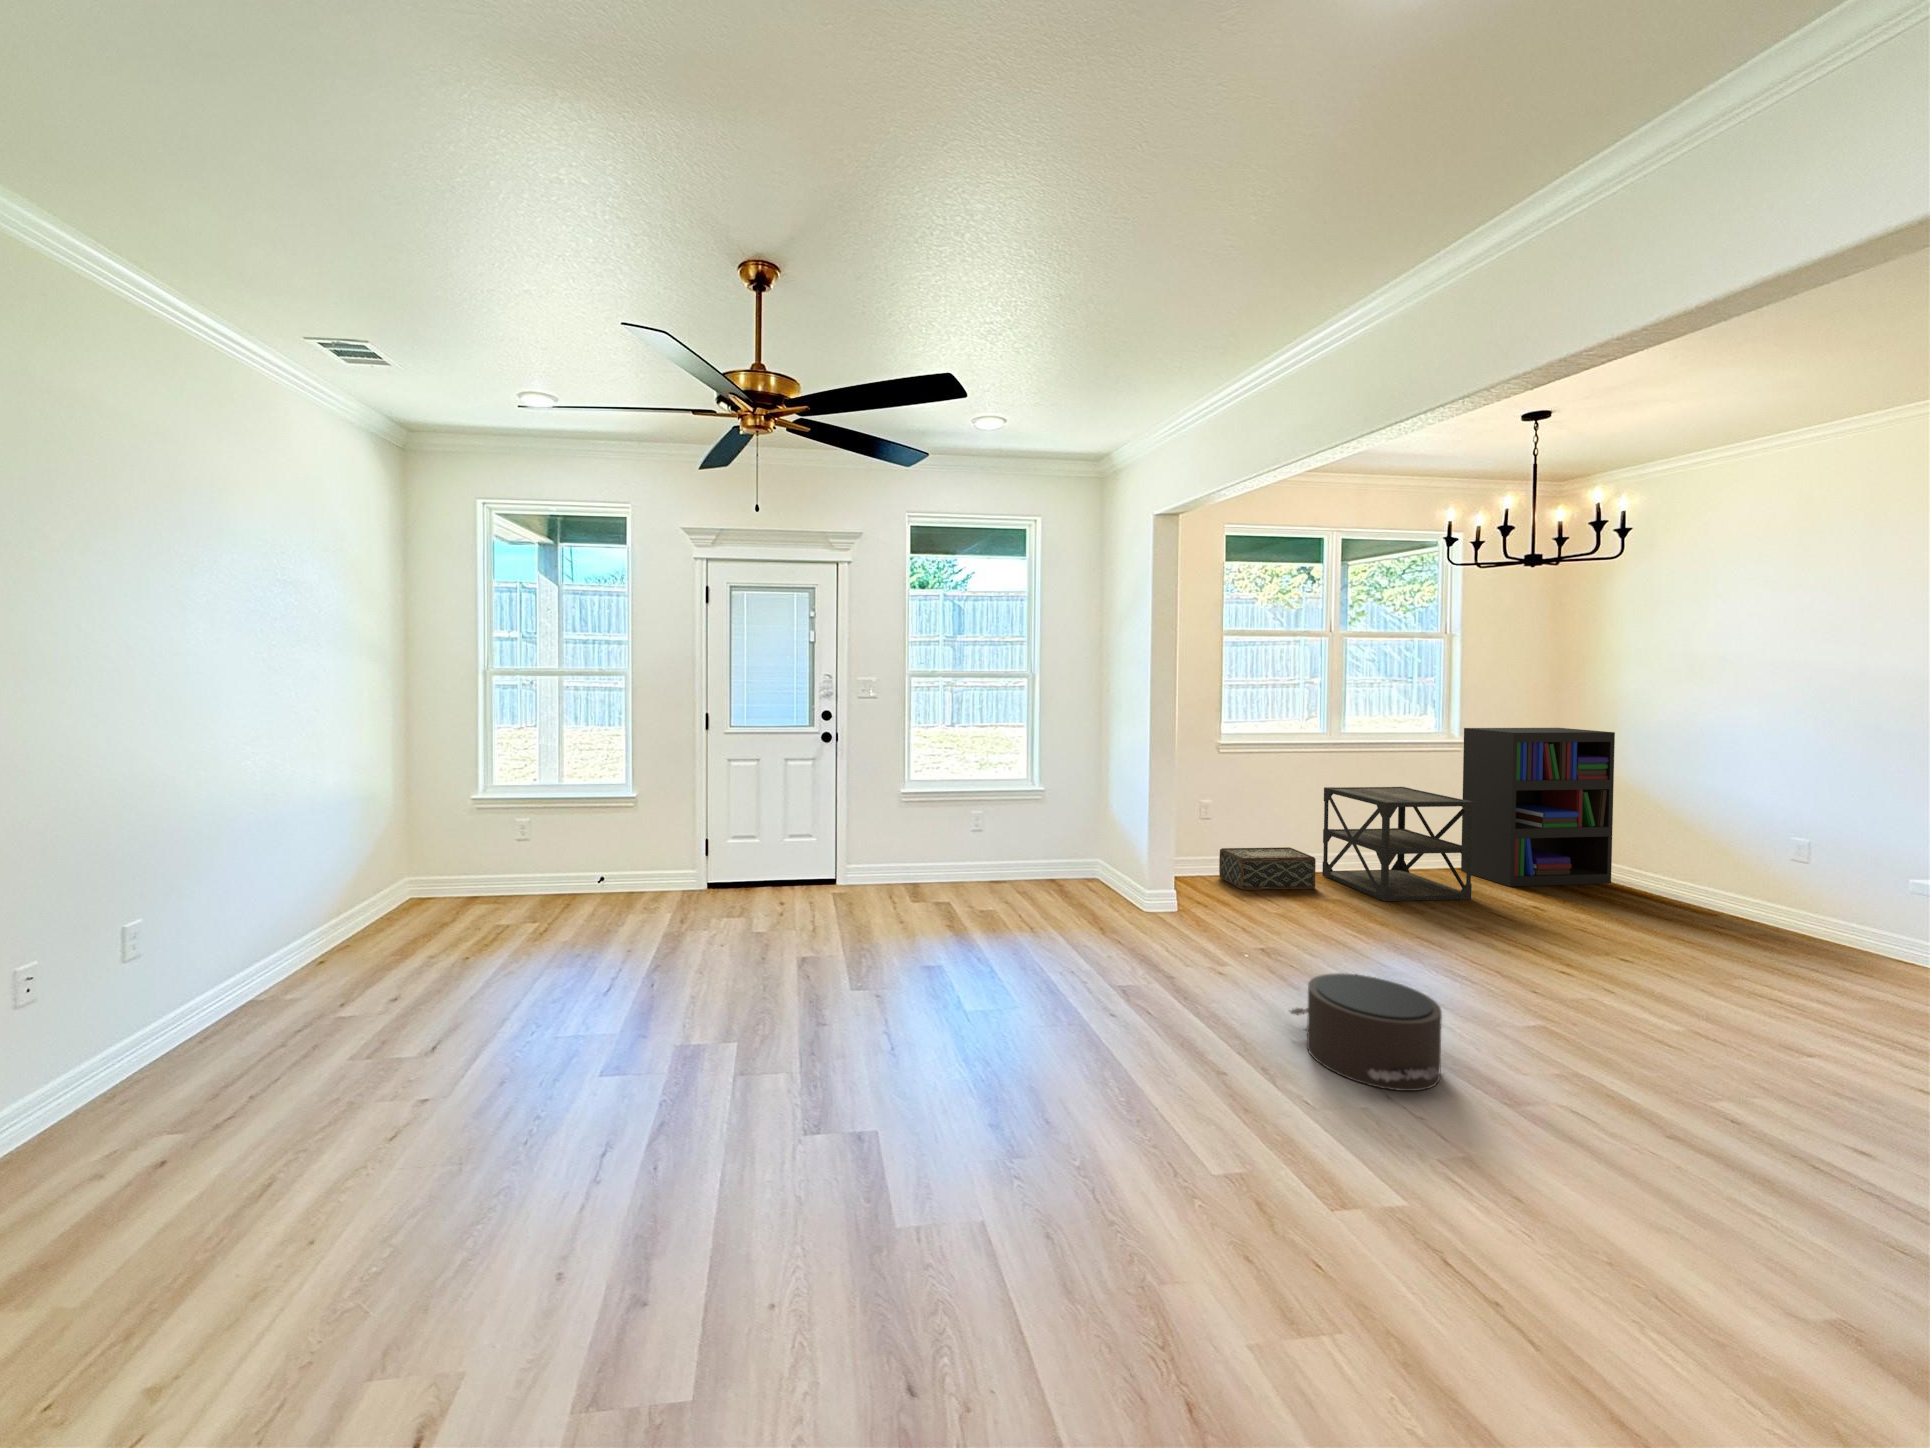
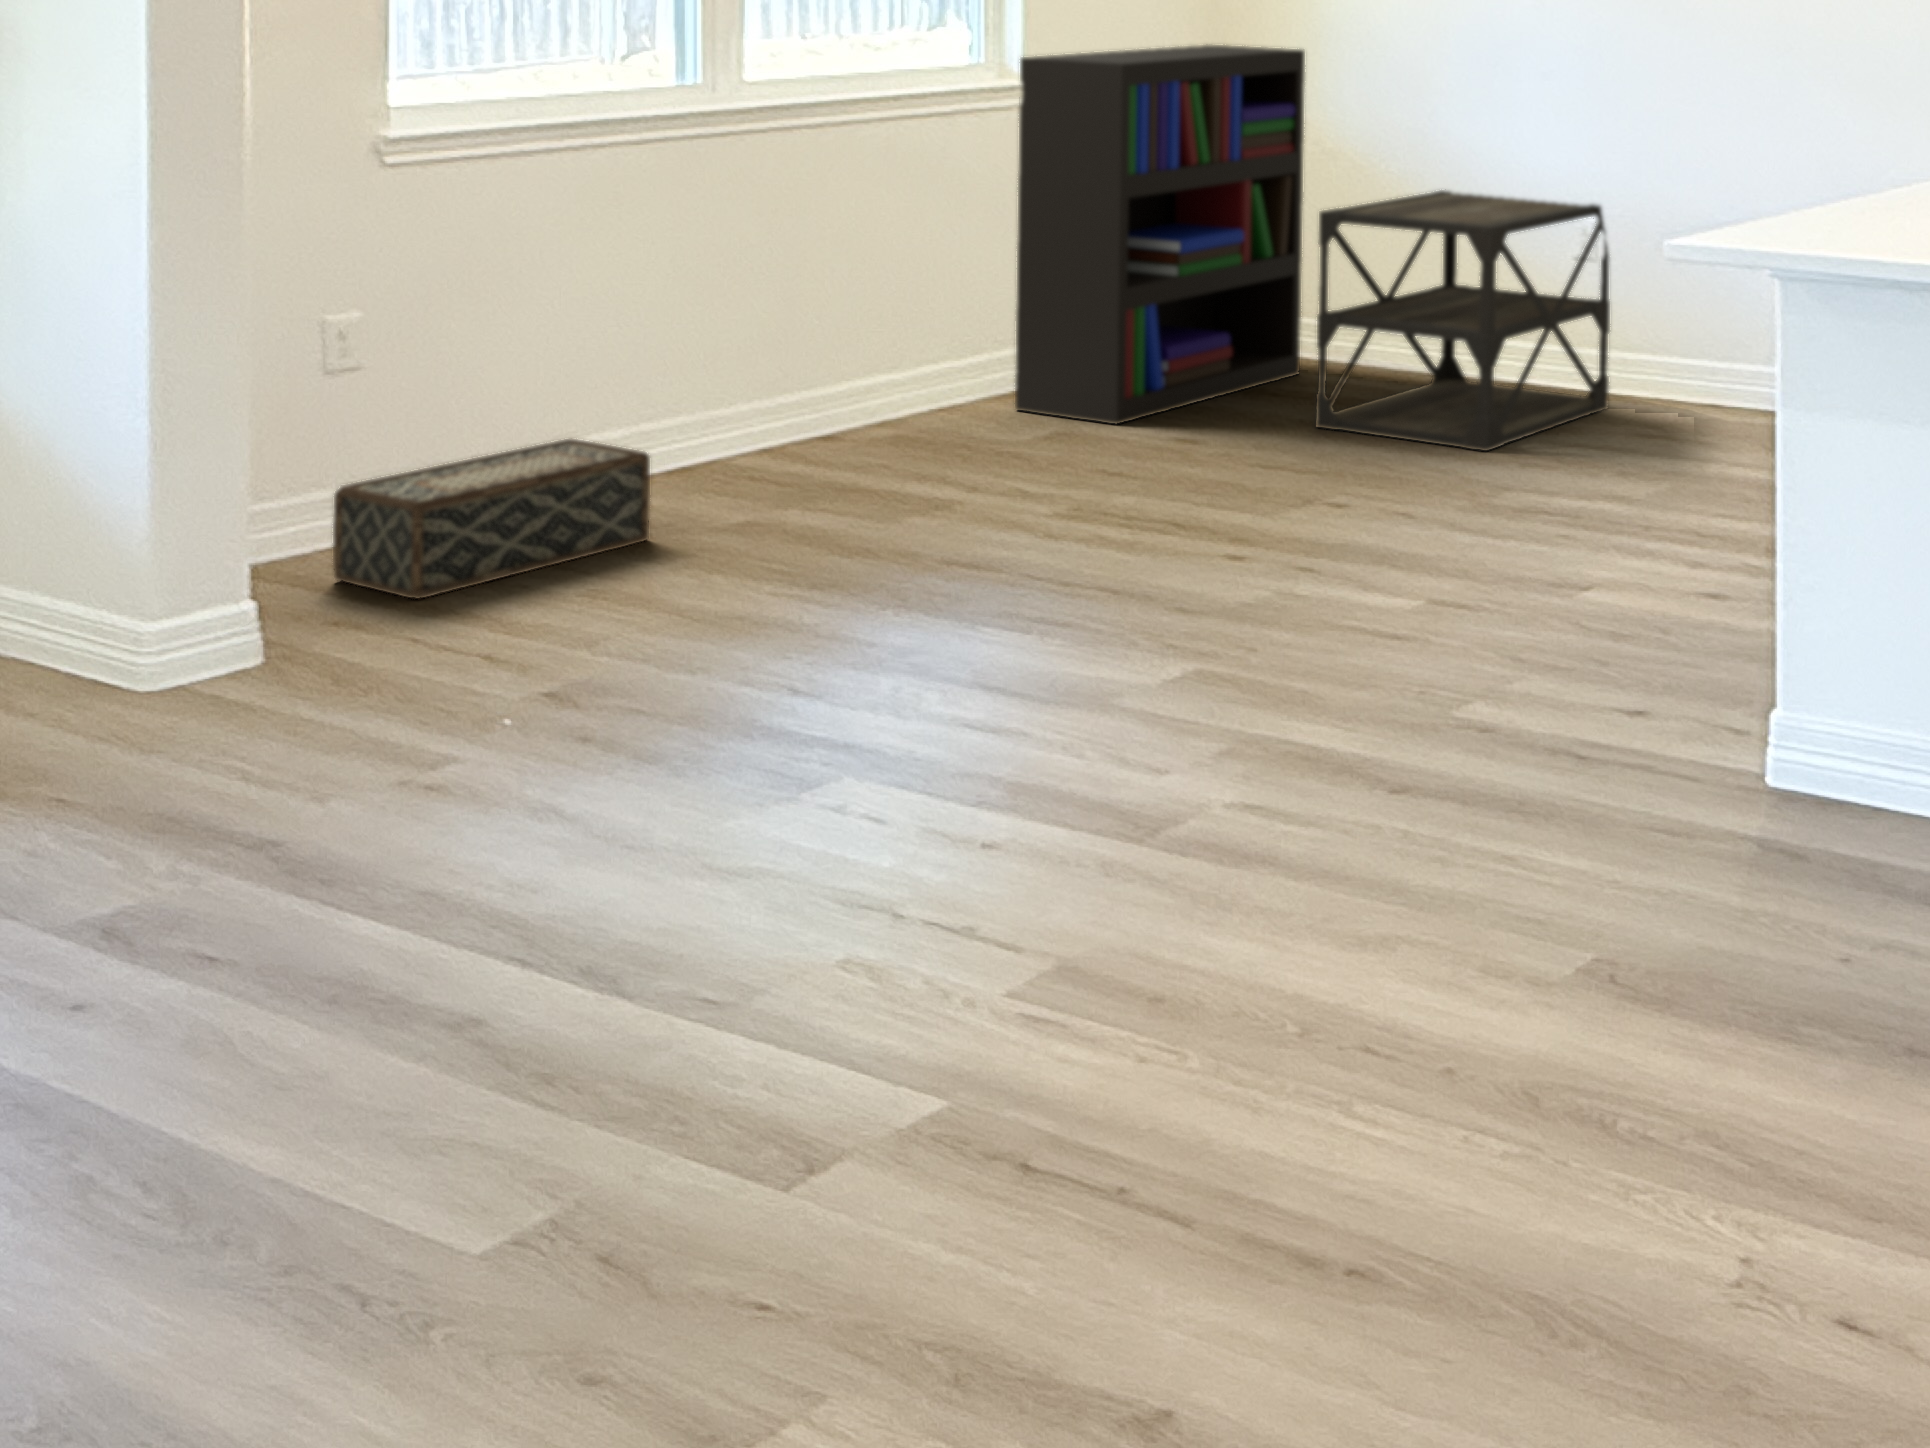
side table: present [1322,787,1473,901] -> present [1315,190,1610,451]
pouf: present [1290,973,1442,1091] -> none [592,722,990,1008]

